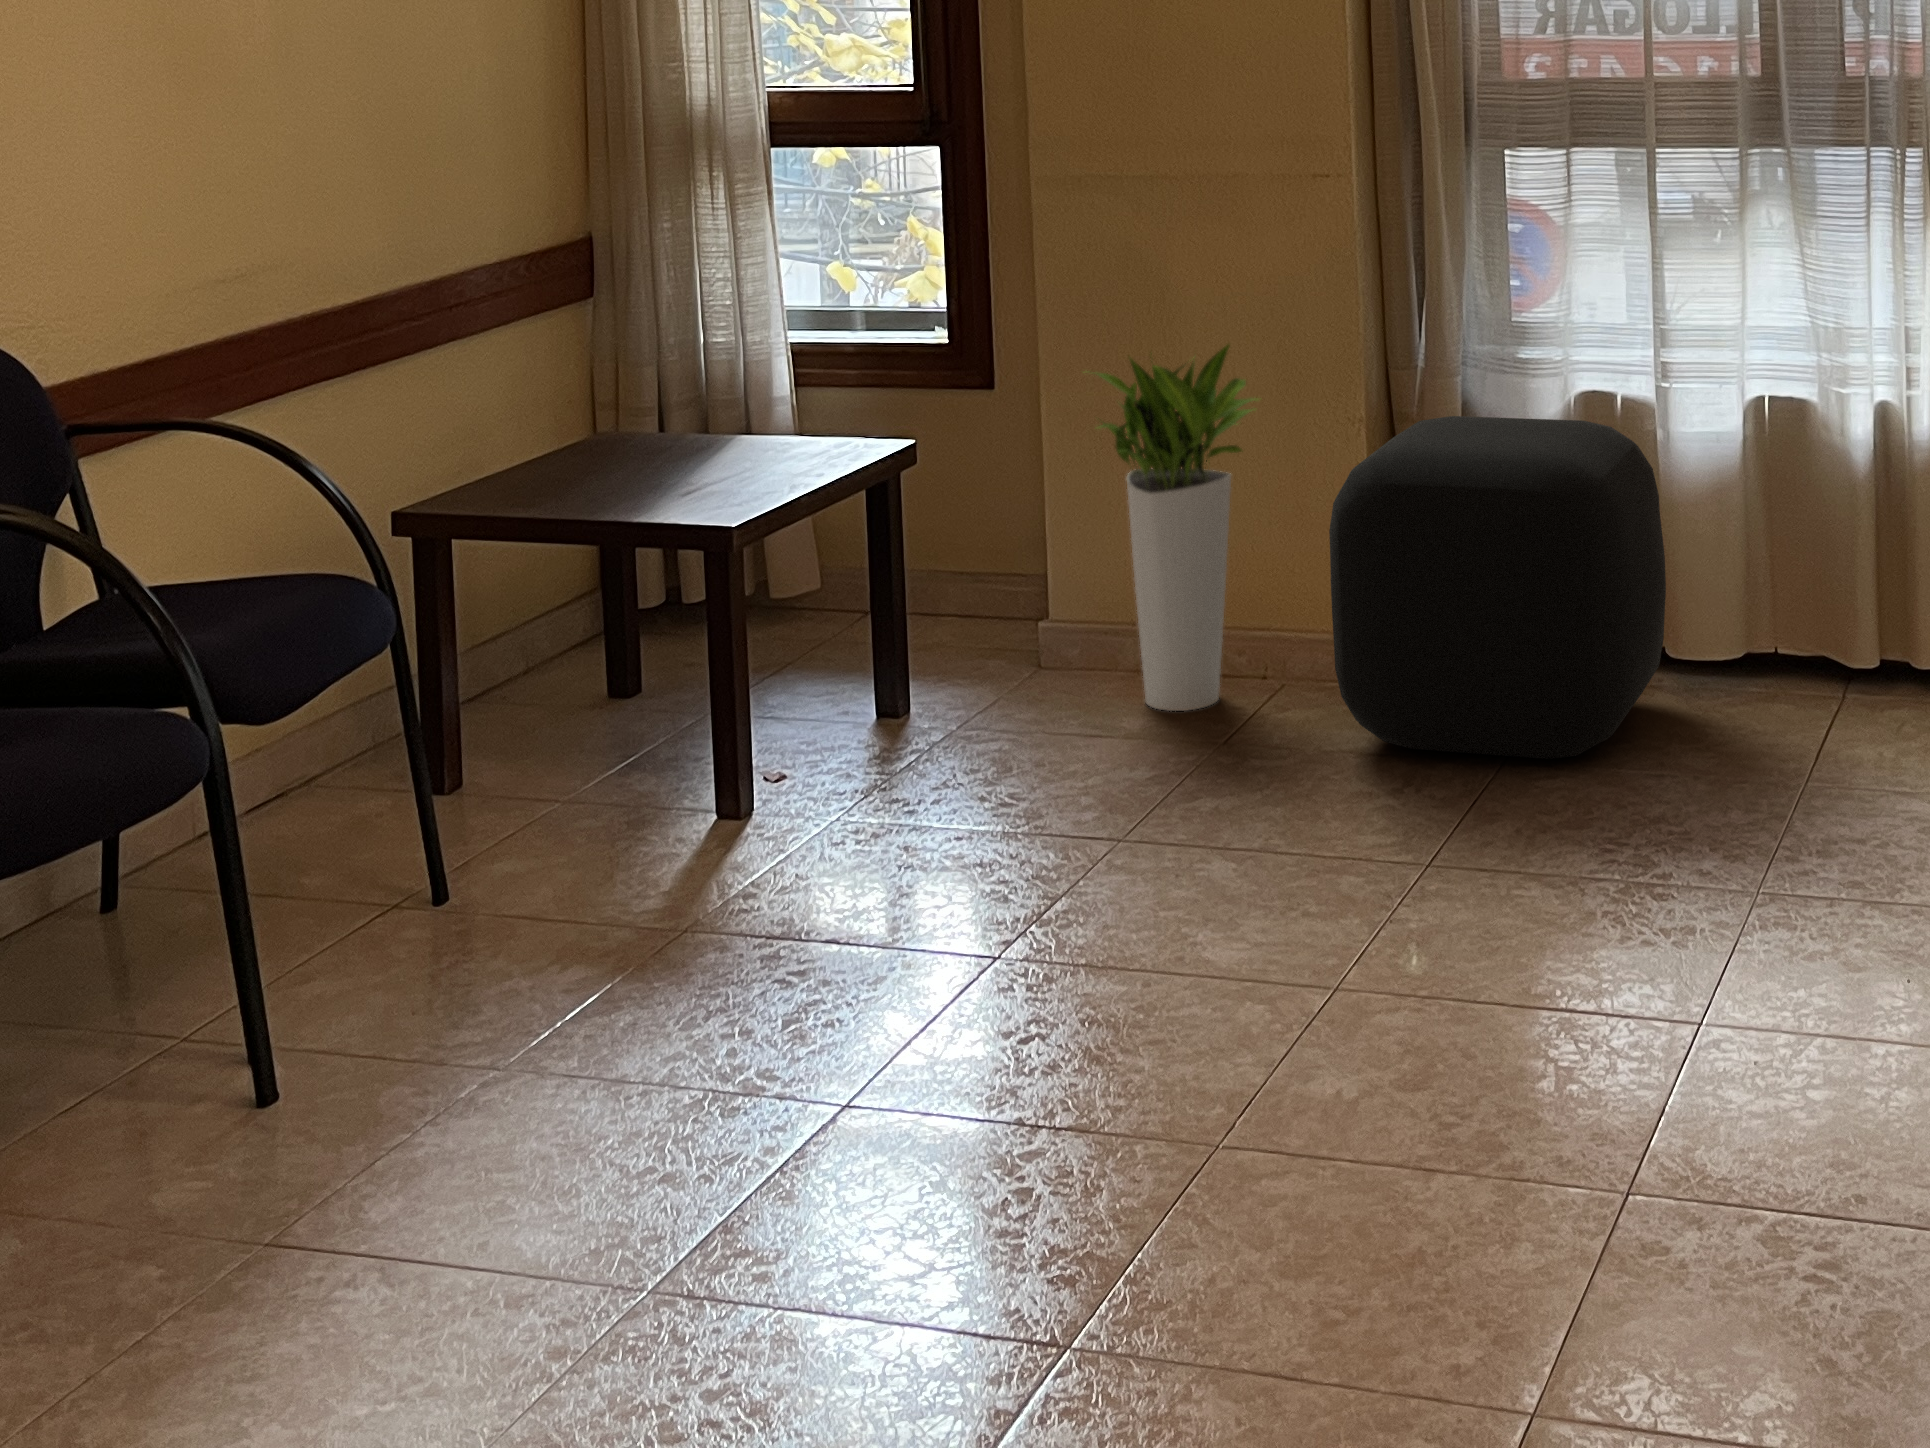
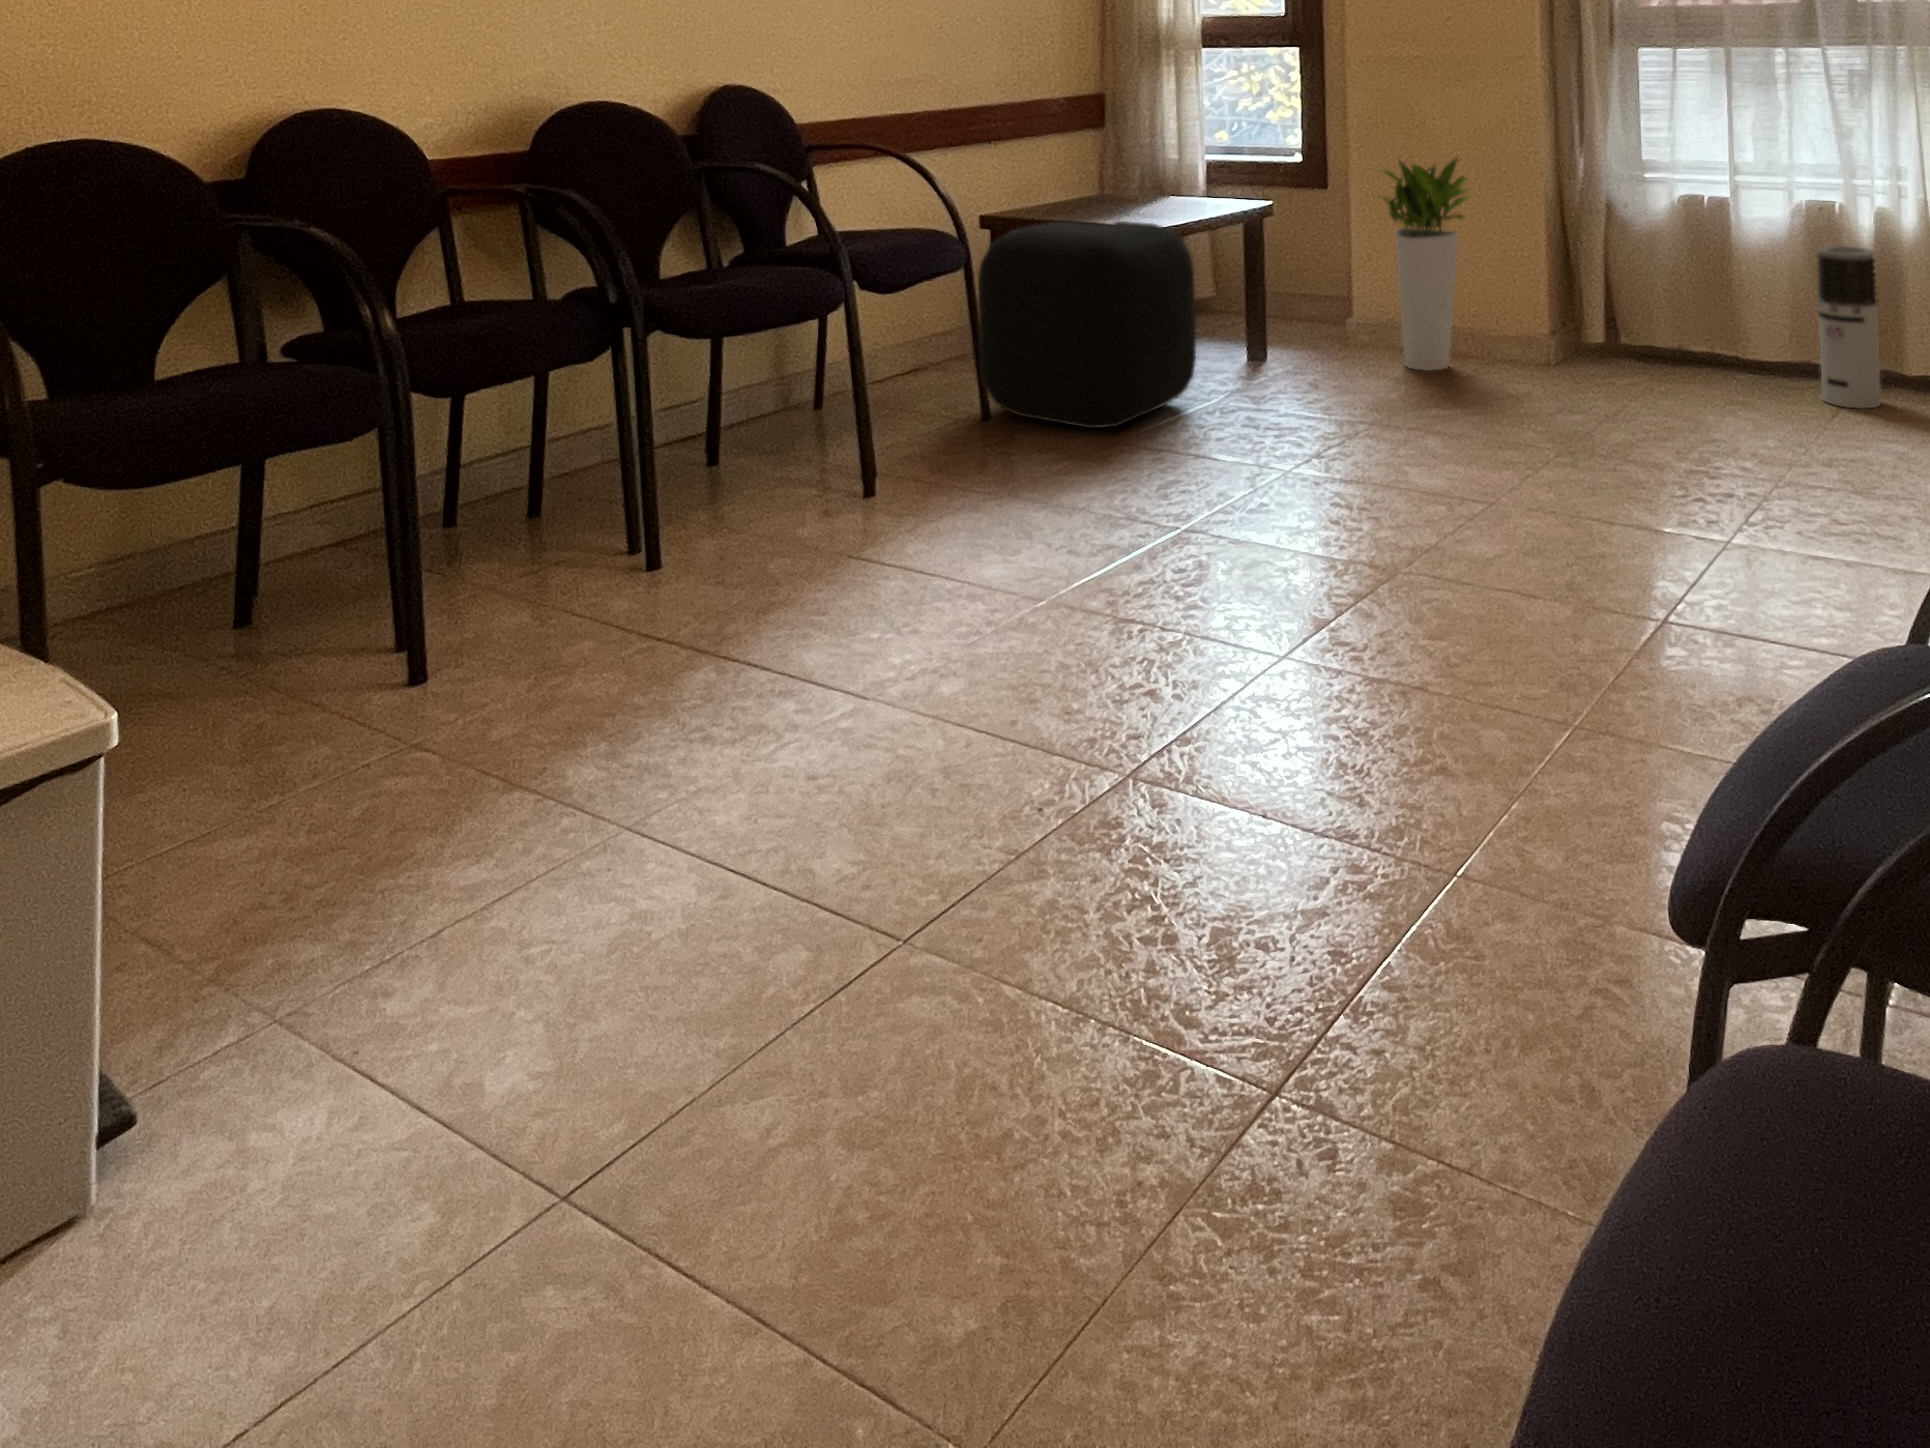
ottoman: present [1329,416,1666,759] -> present [978,221,1196,428]
air purifier: none [1792,467,1885,724] -> present [1817,246,1881,409]

